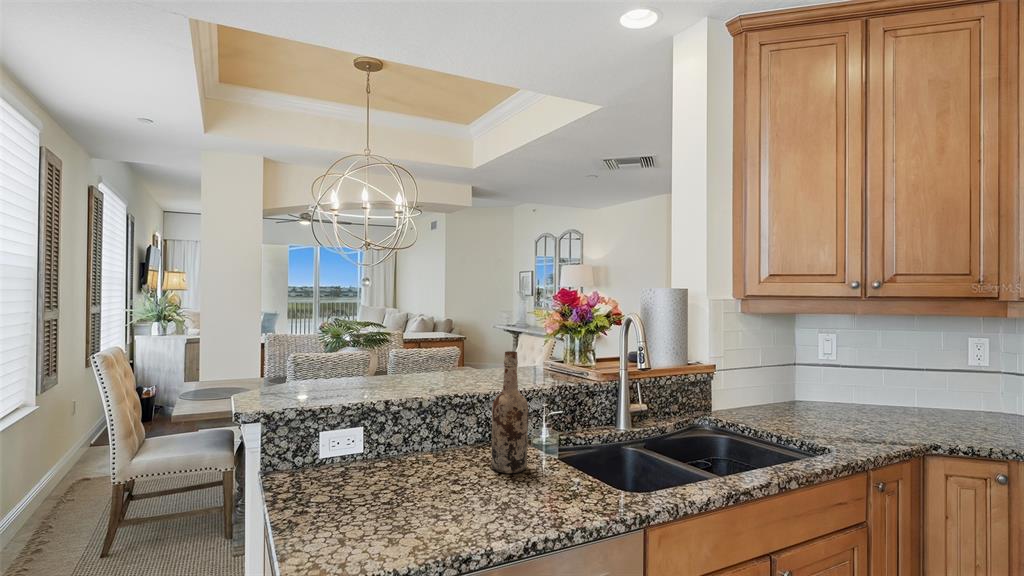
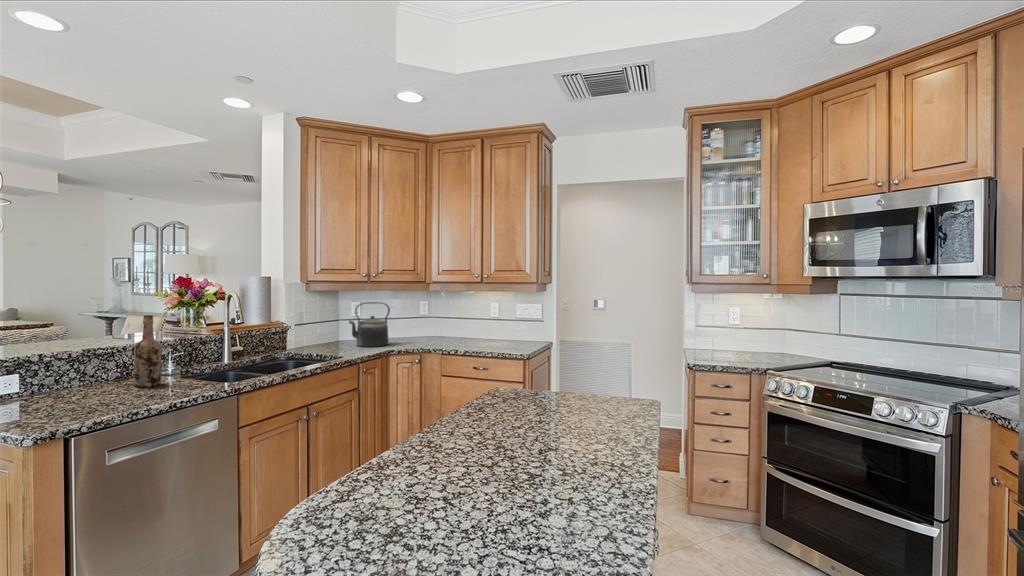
kettle: none [825,337,913,428] -> present [349,302,390,347]

